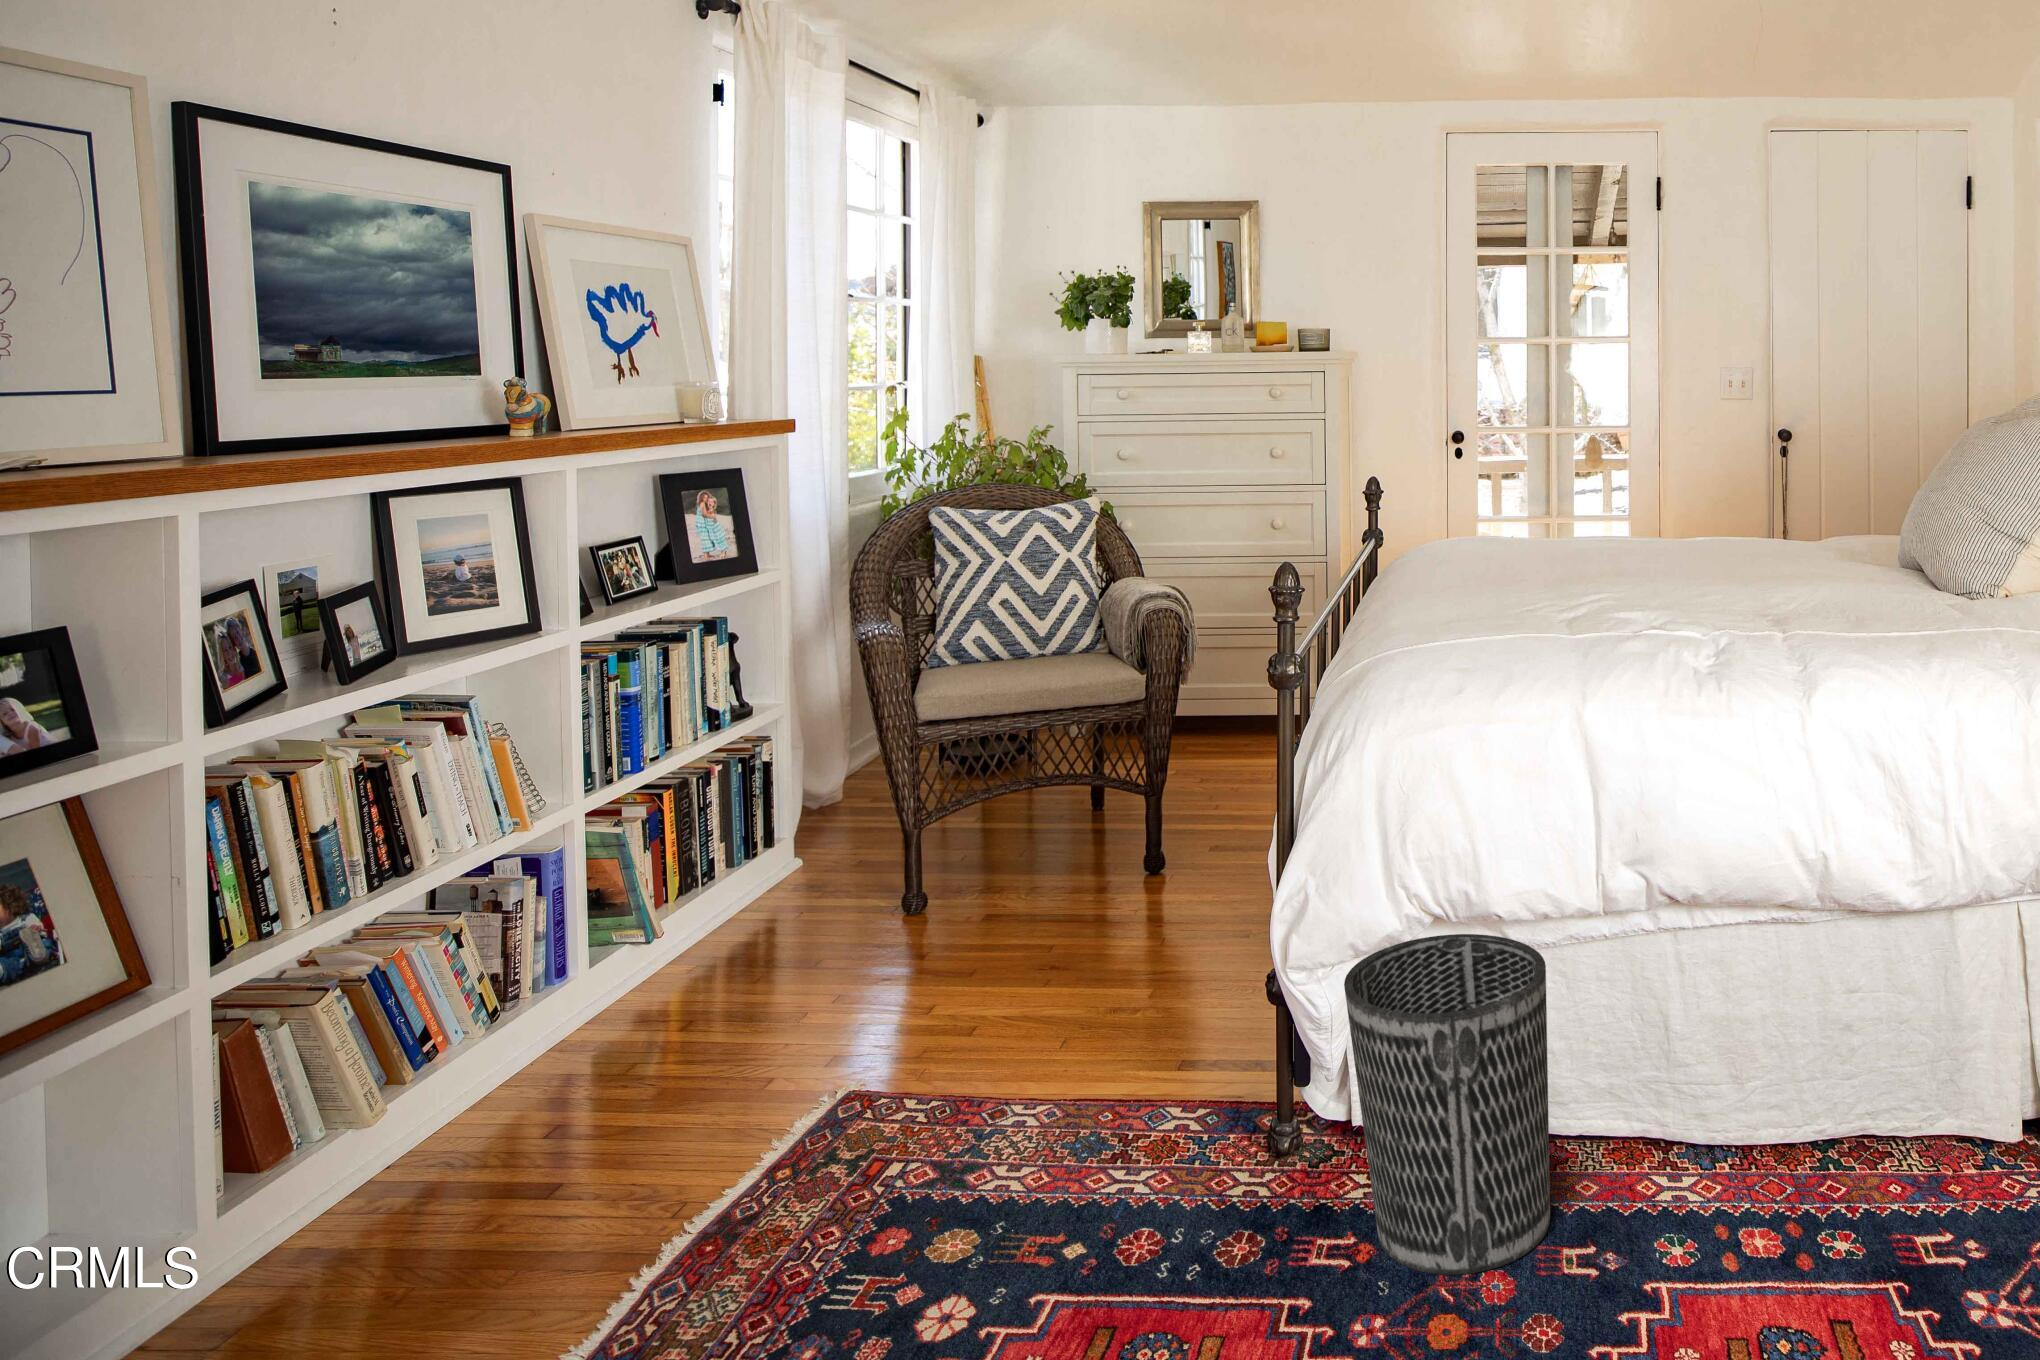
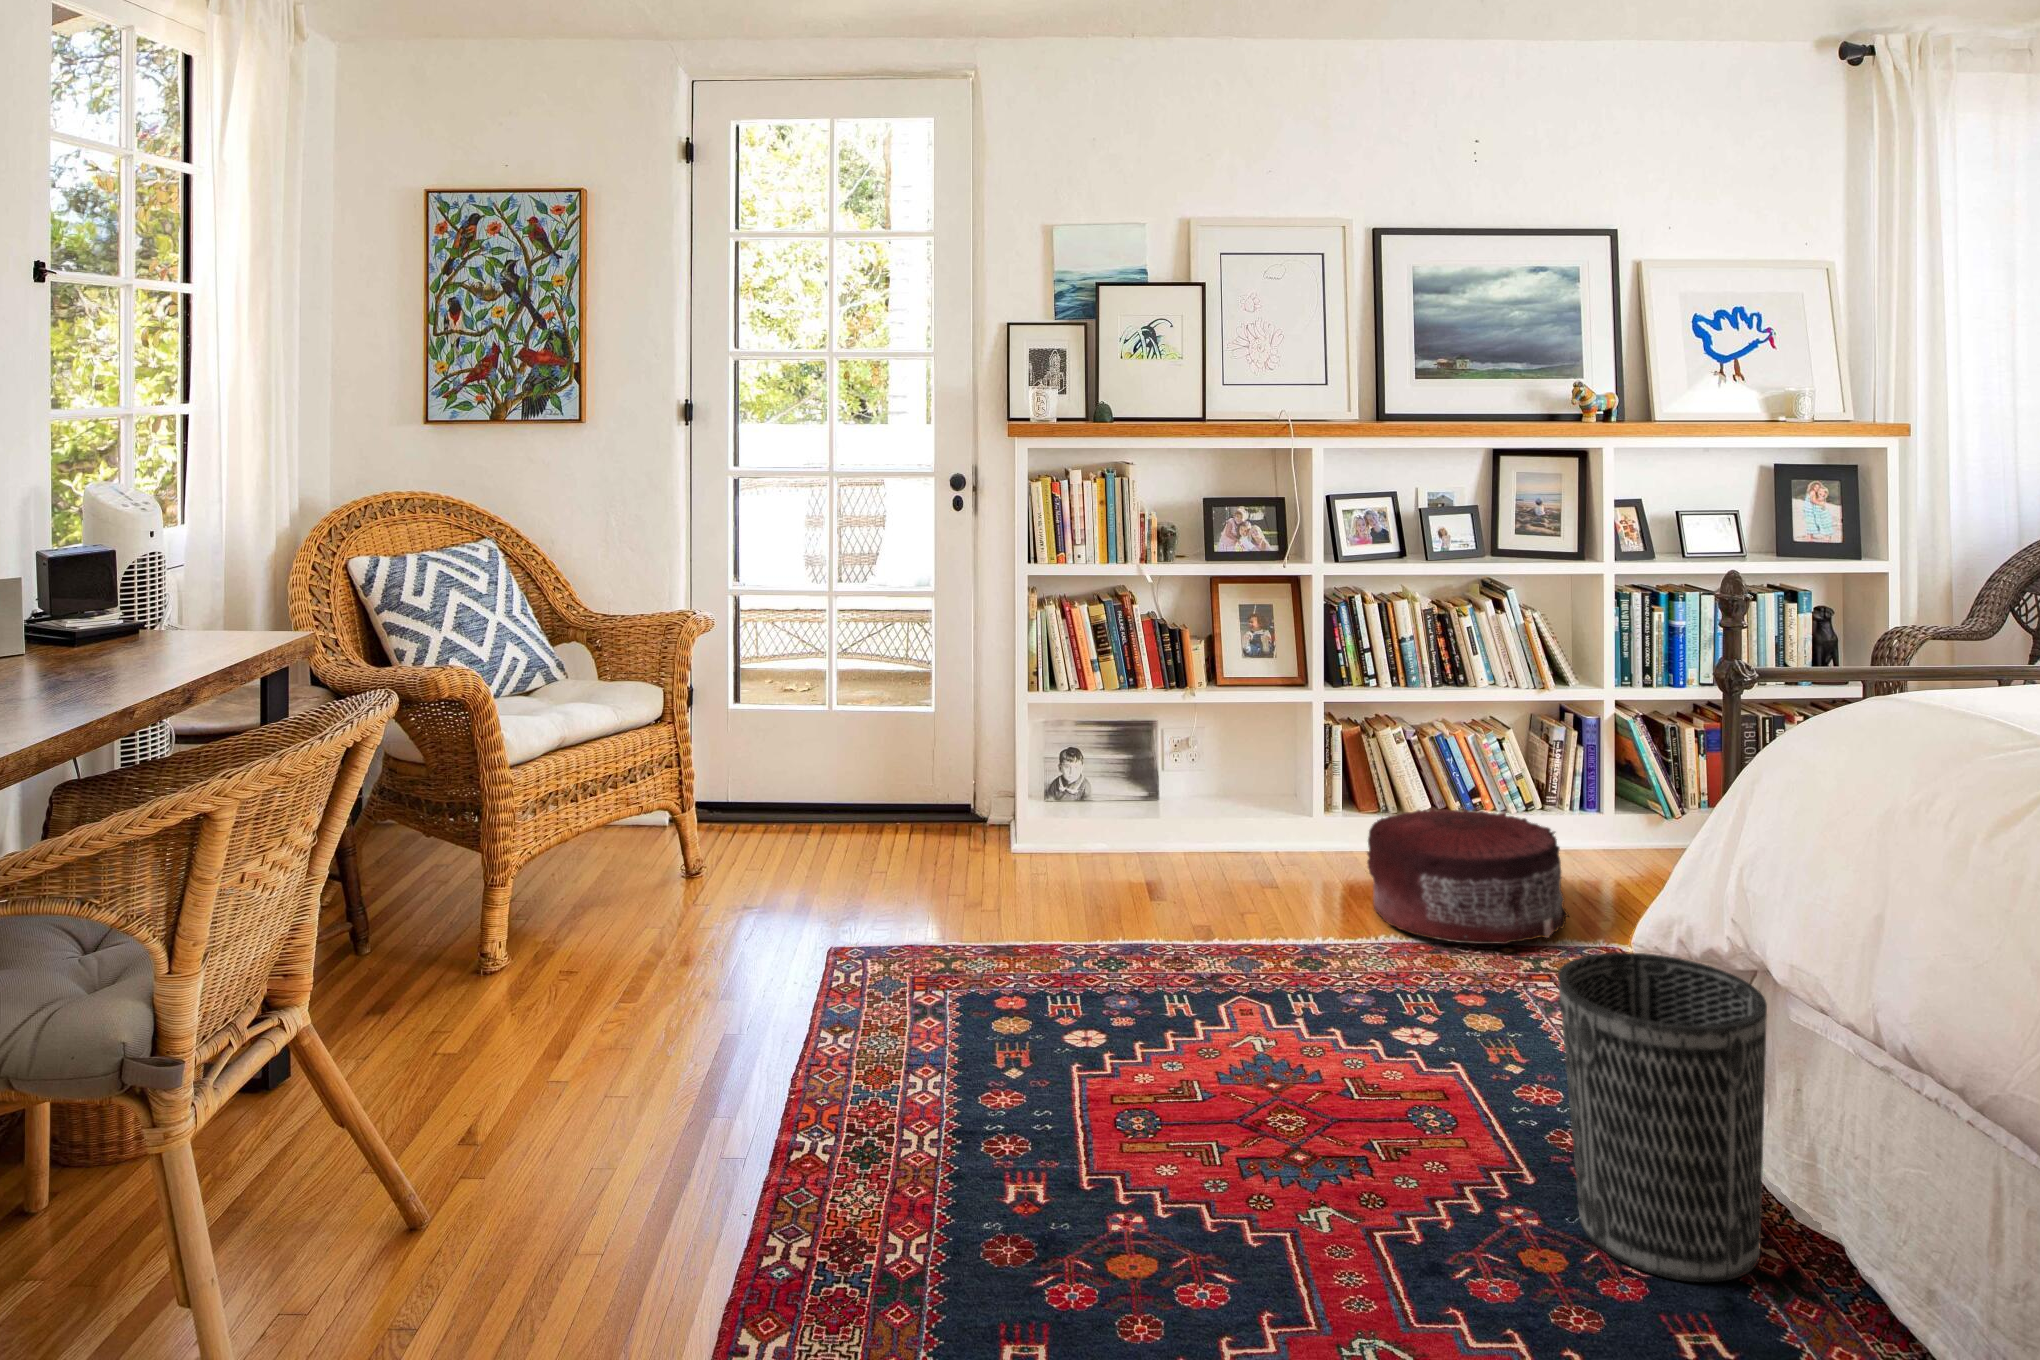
pouf: none [510,987,834,1247] -> present [1367,807,1569,944]

